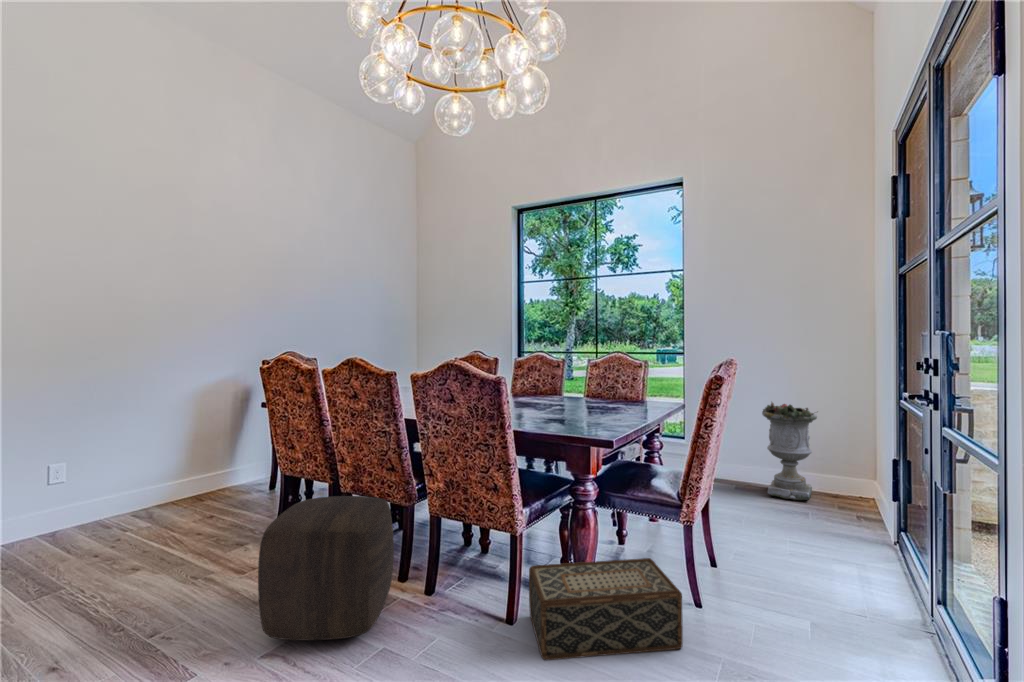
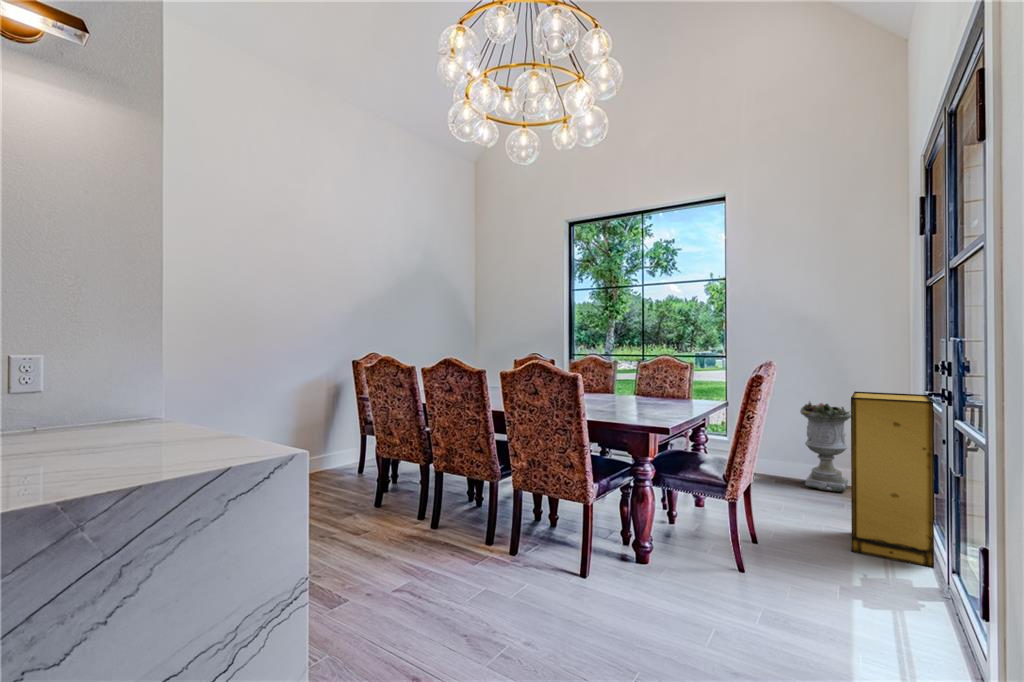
storage cabinet: none [820,392,913,596] -> present [851,392,934,569]
ottoman: present [258,496,394,640] -> none [387,472,485,581]
woven basket: present [529,558,683,660] -> none [599,528,729,603]

